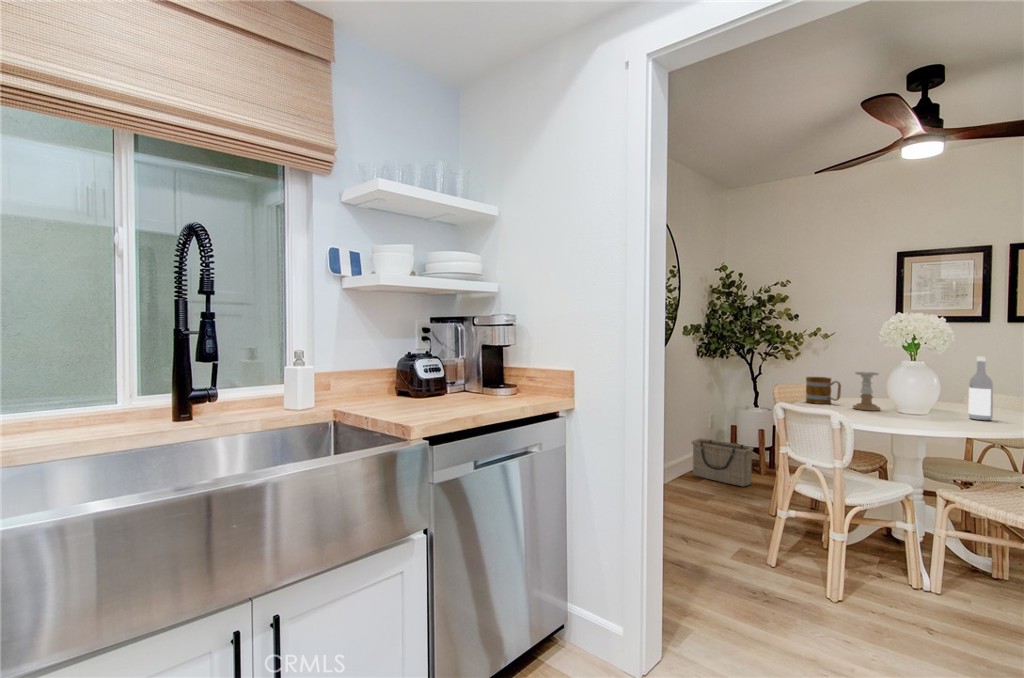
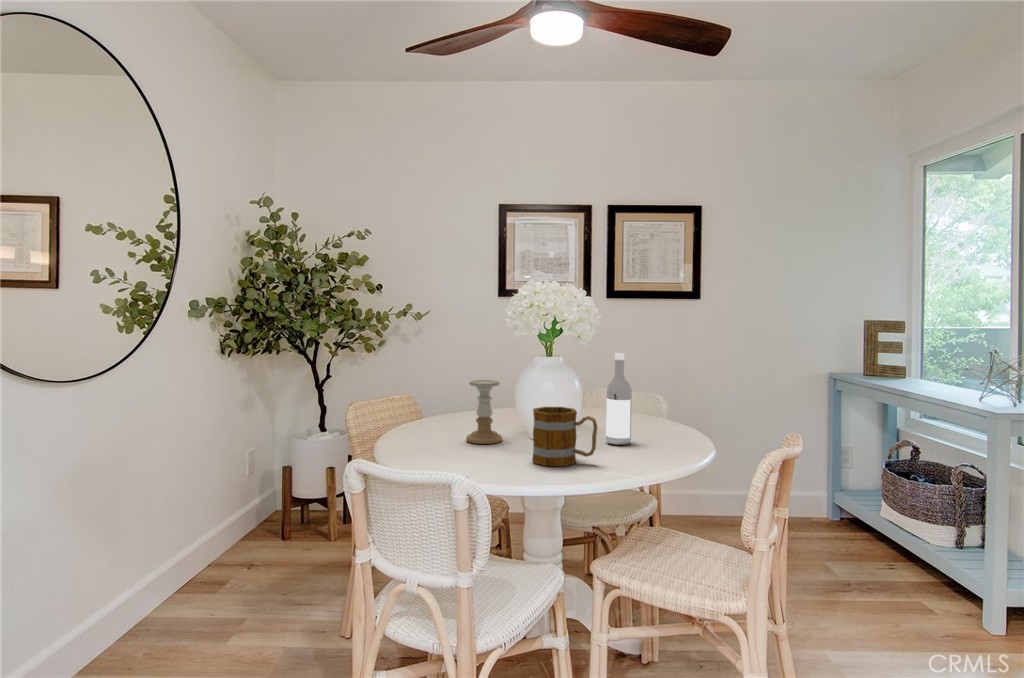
mug: present [806,377,841,404] -> present [532,407,597,466]
basket: present [691,438,753,486] -> none [210,503,319,578]

